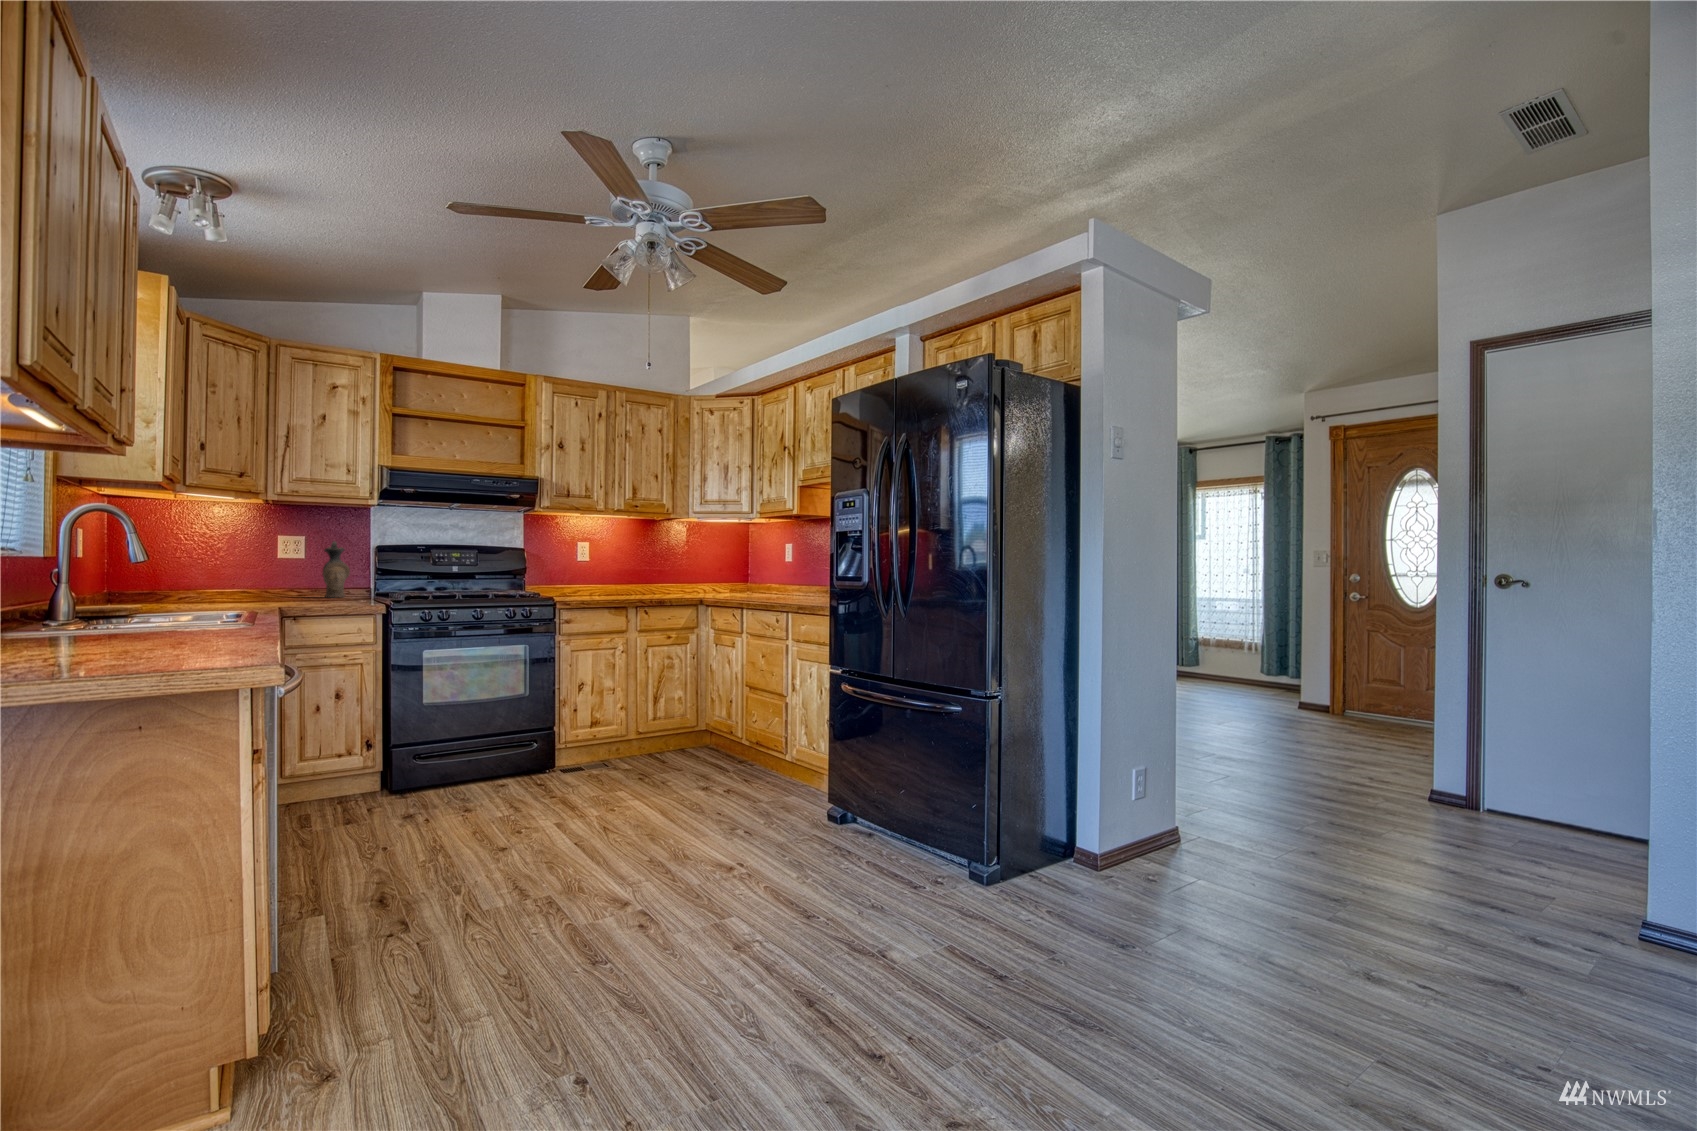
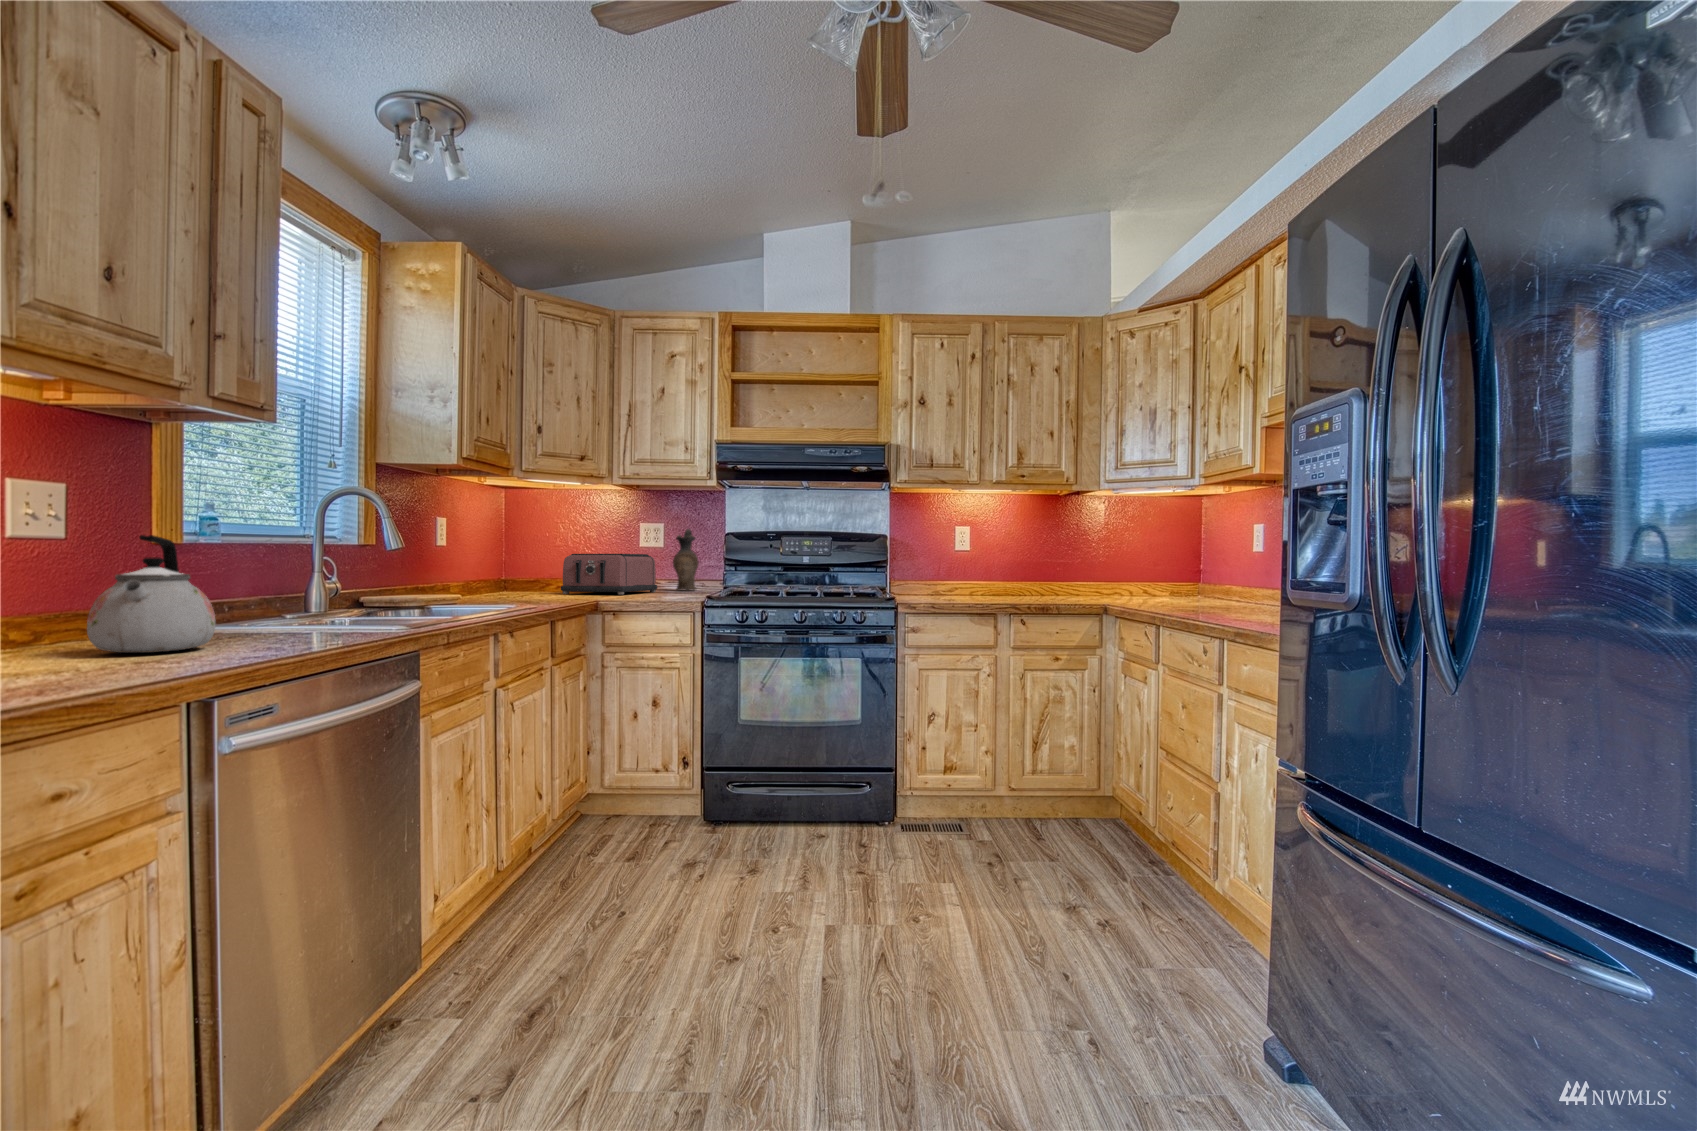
kettle: none [78,550,178,640] -> present [87,535,215,653]
toaster: none [216,564,311,602] -> present [561,554,657,595]

